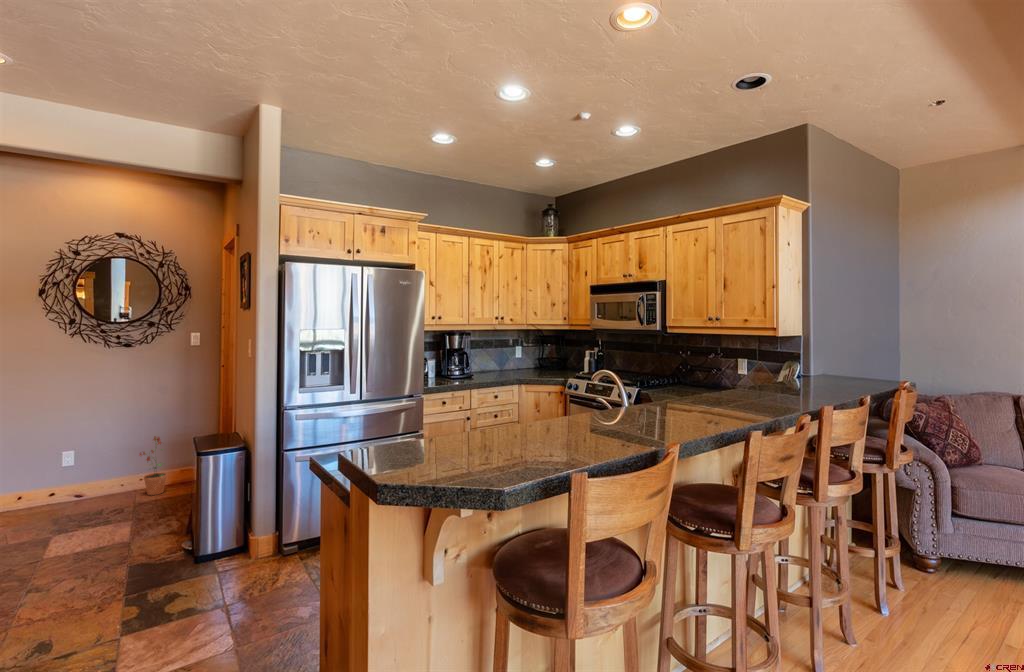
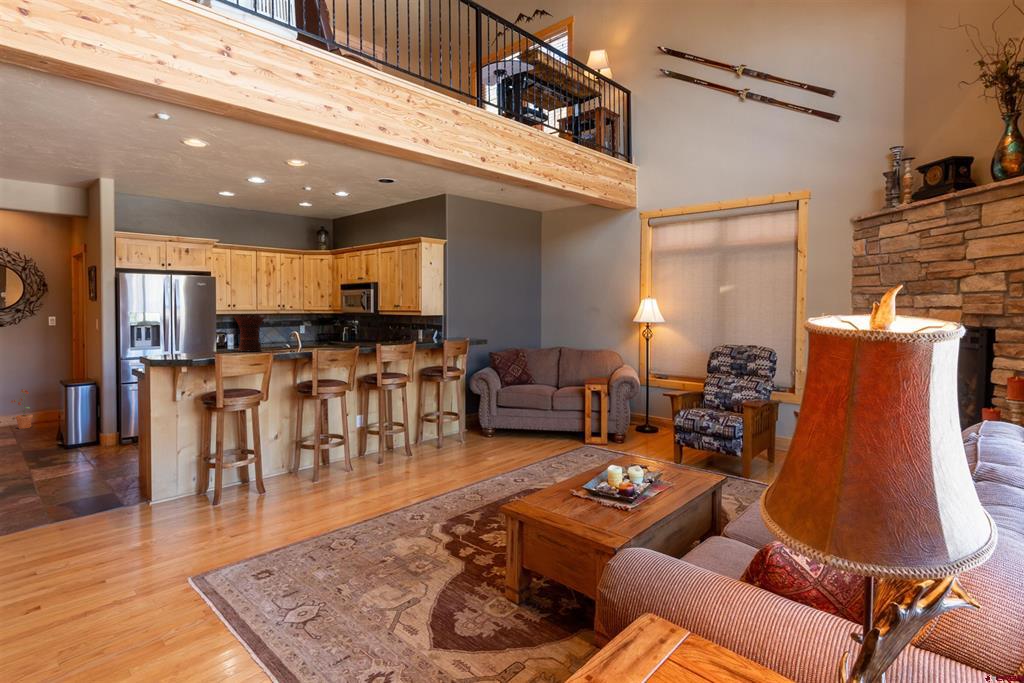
vase: none [544,344,618,438] -> present [234,316,265,352]

